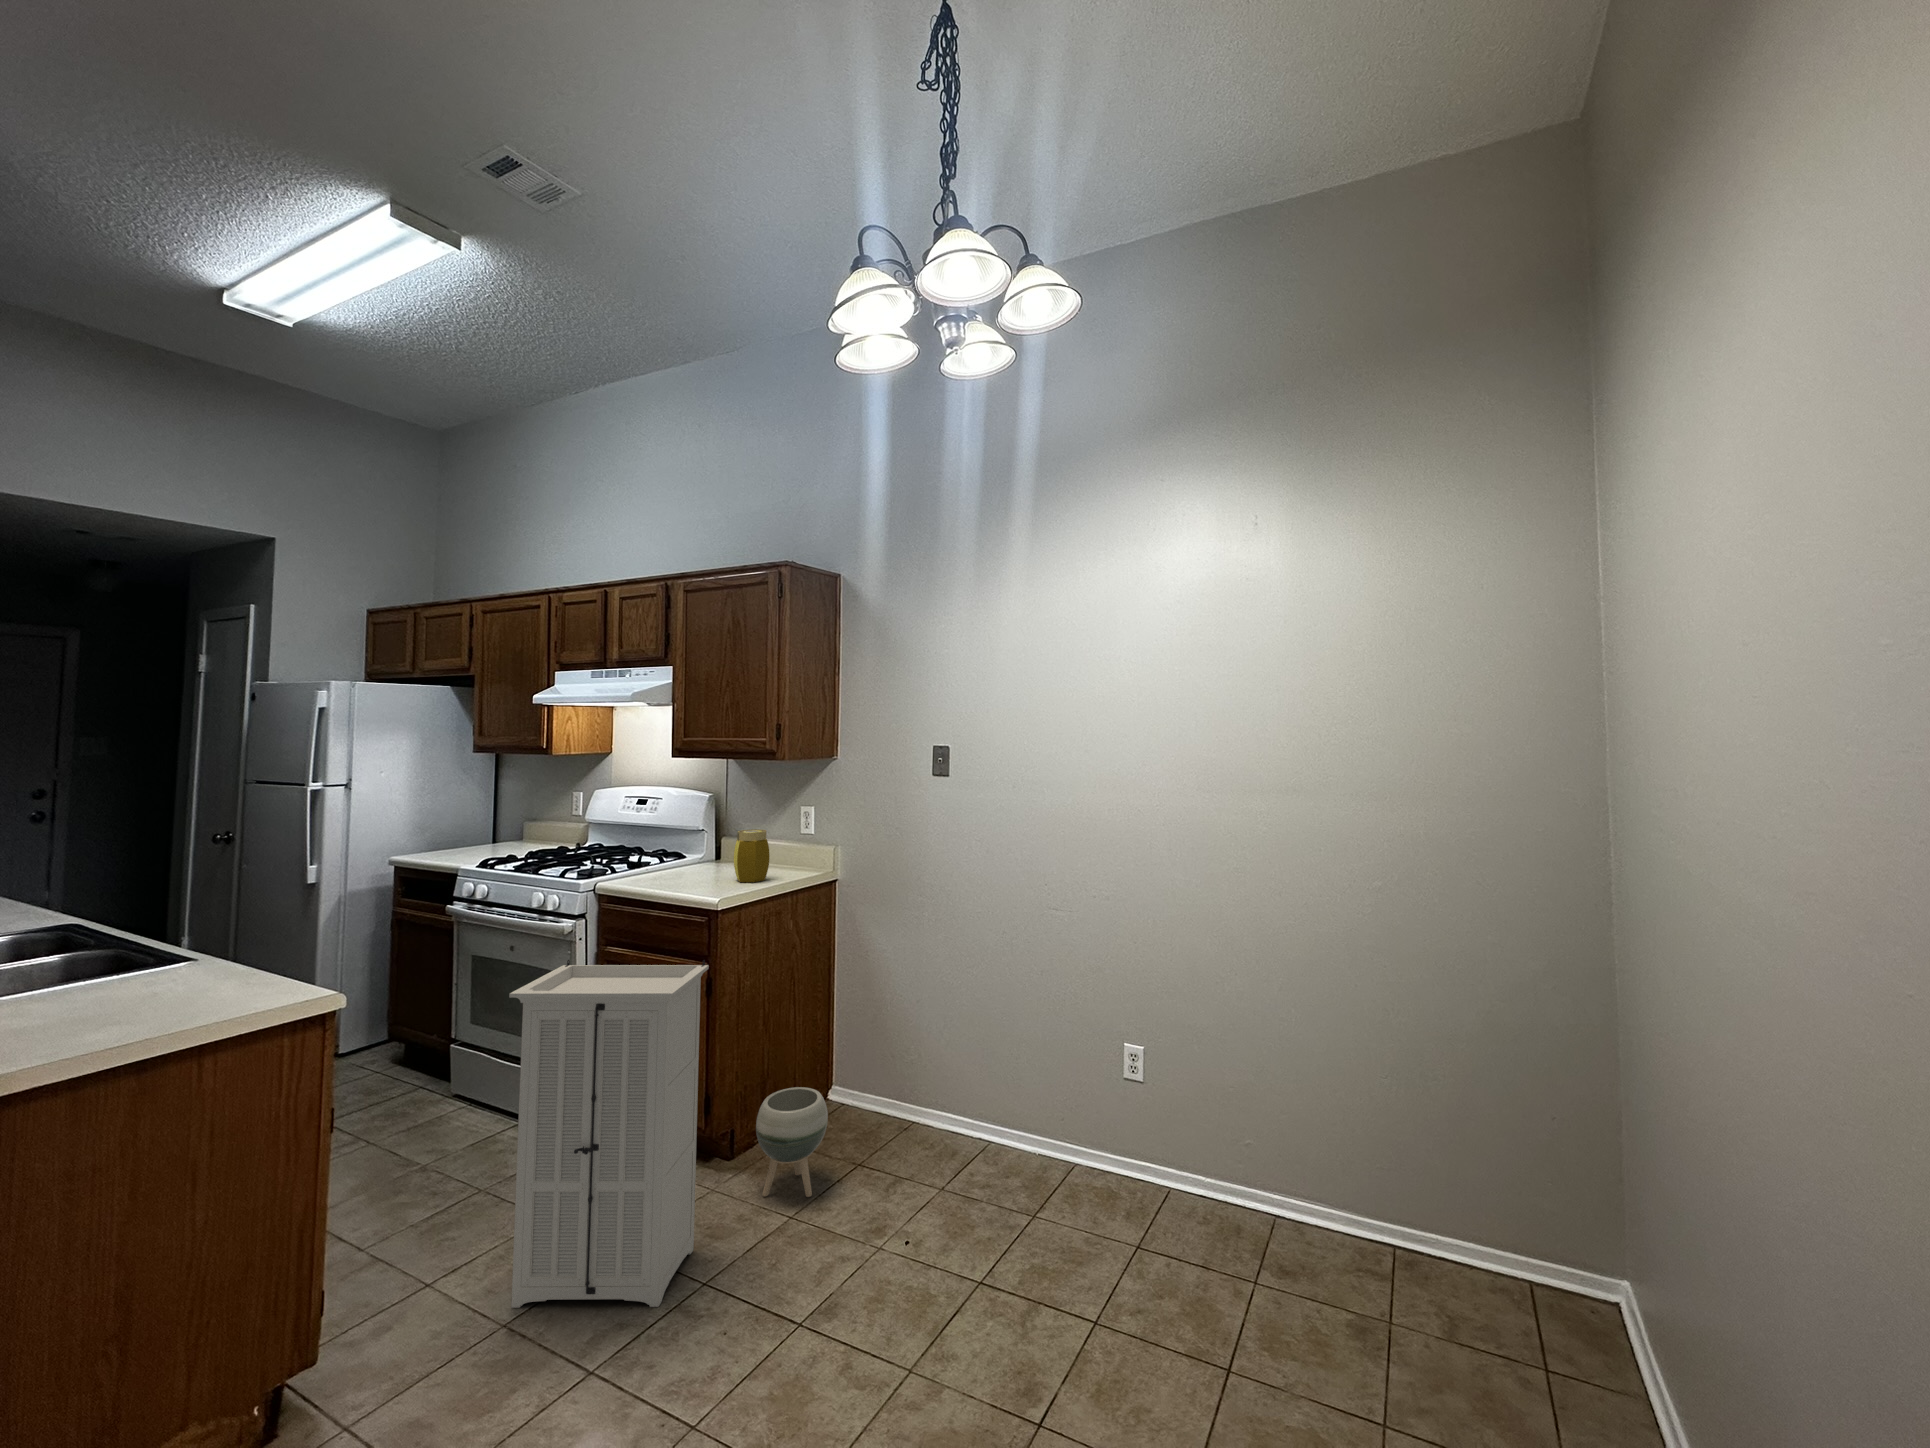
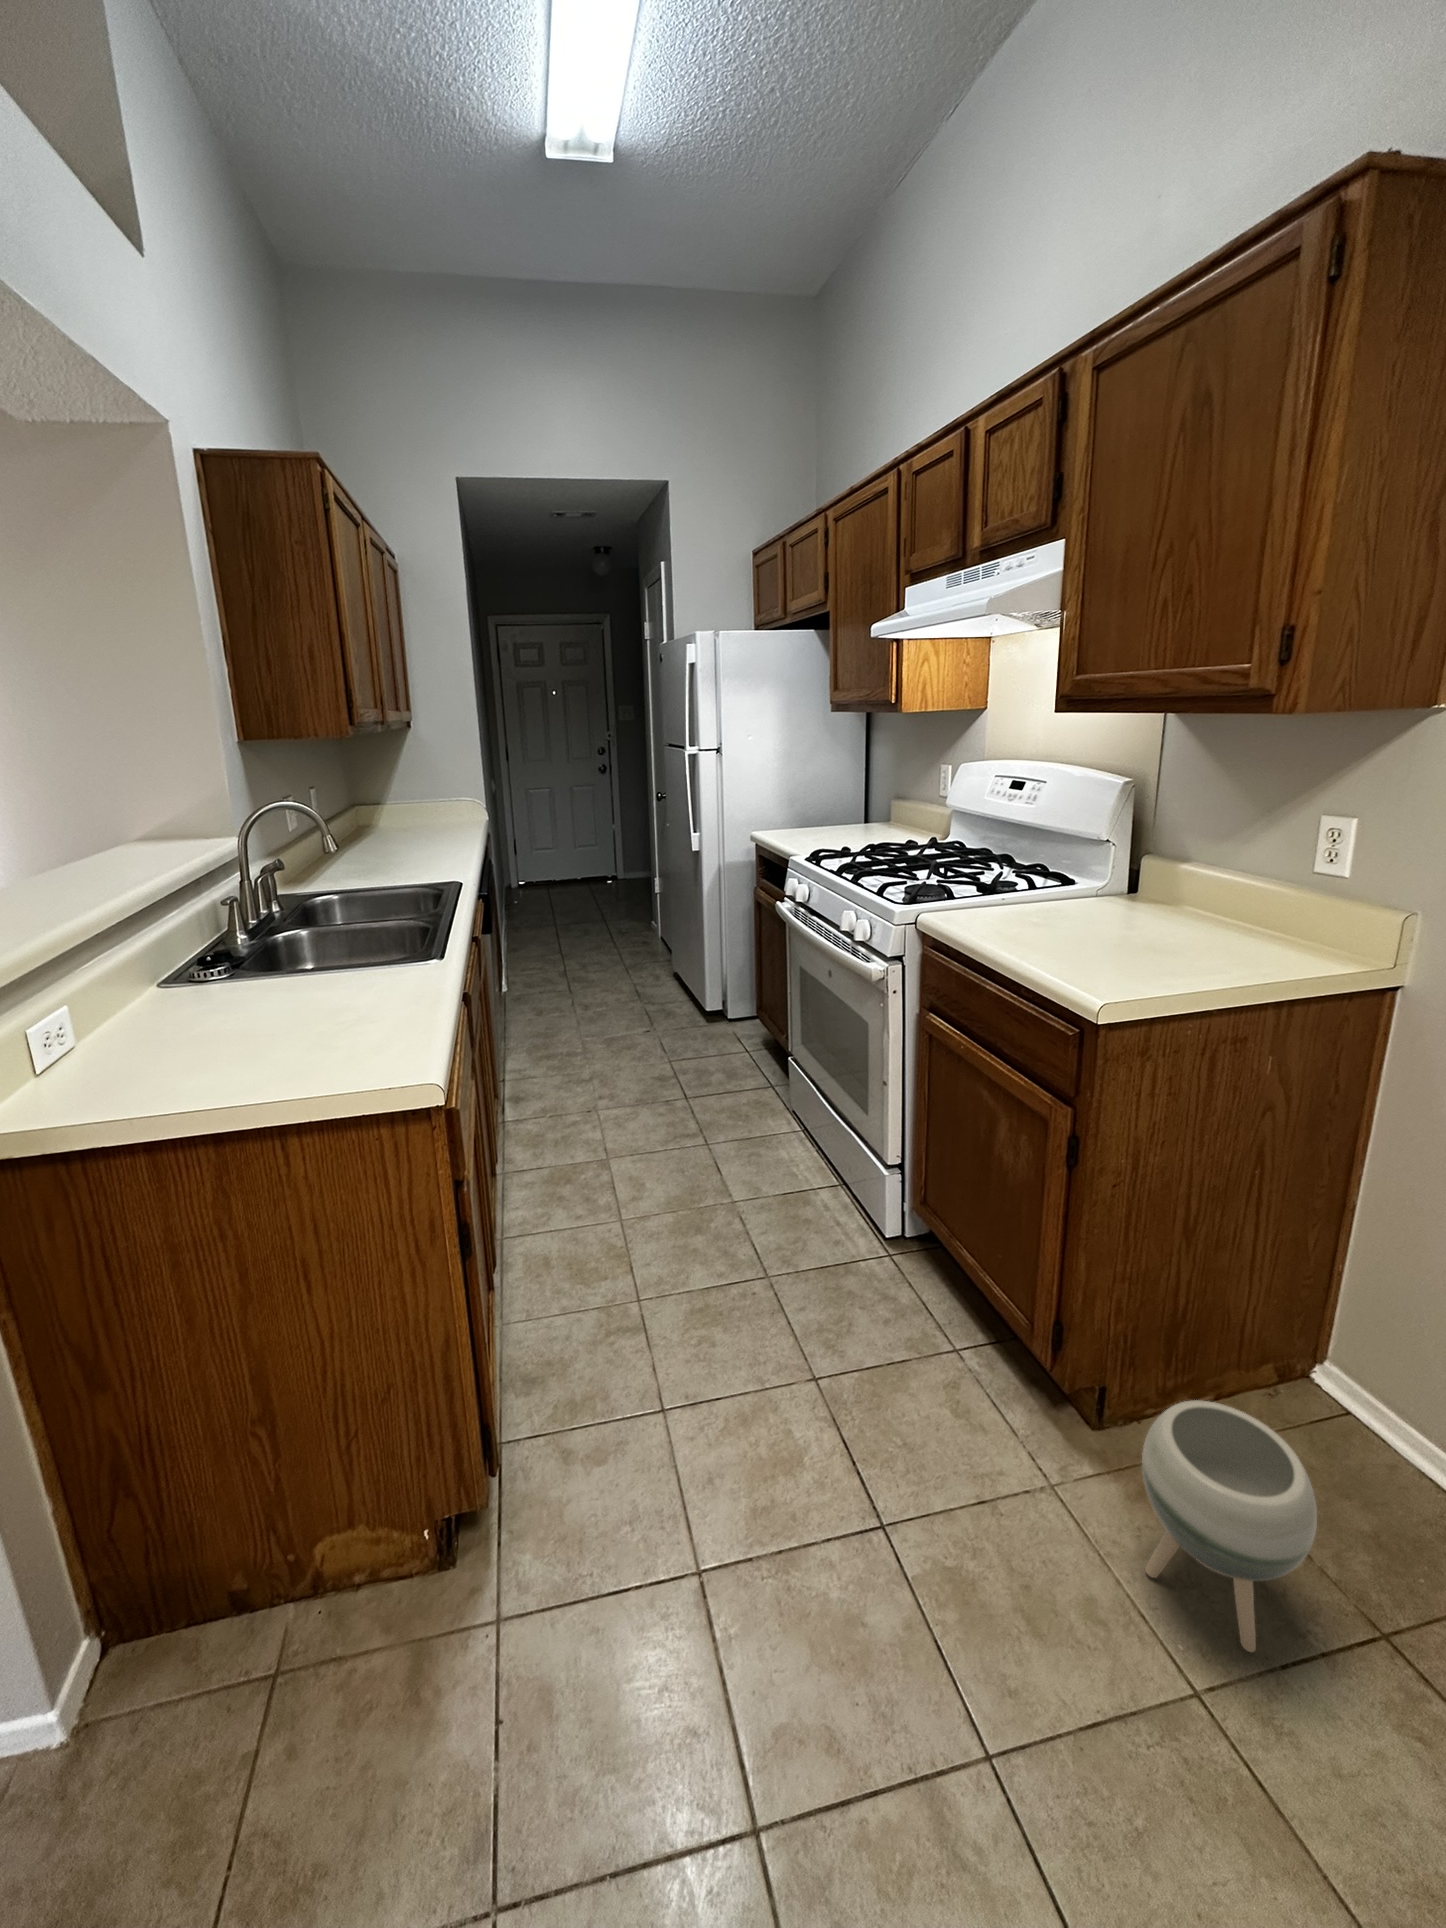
jar: present [734,829,770,882] -> none [1151,858,1232,968]
storage cabinet: present [509,960,709,1308] -> none [691,1065,1047,1745]

